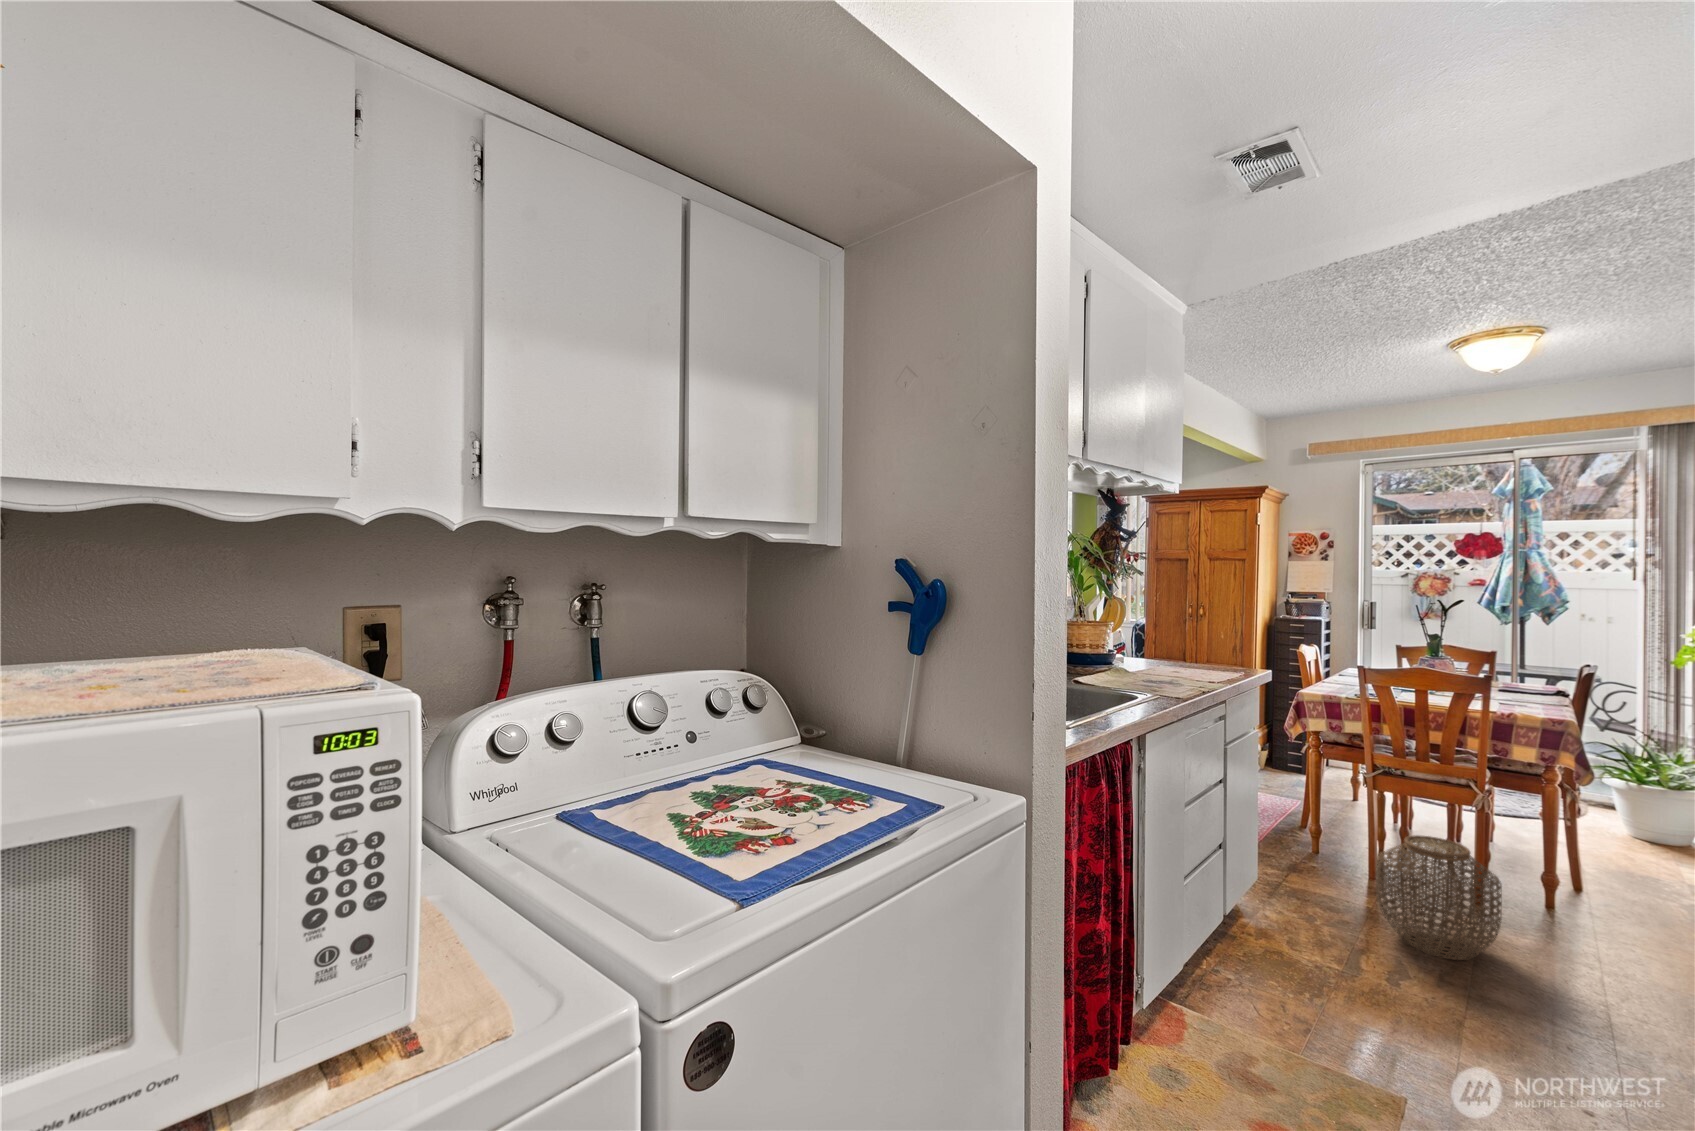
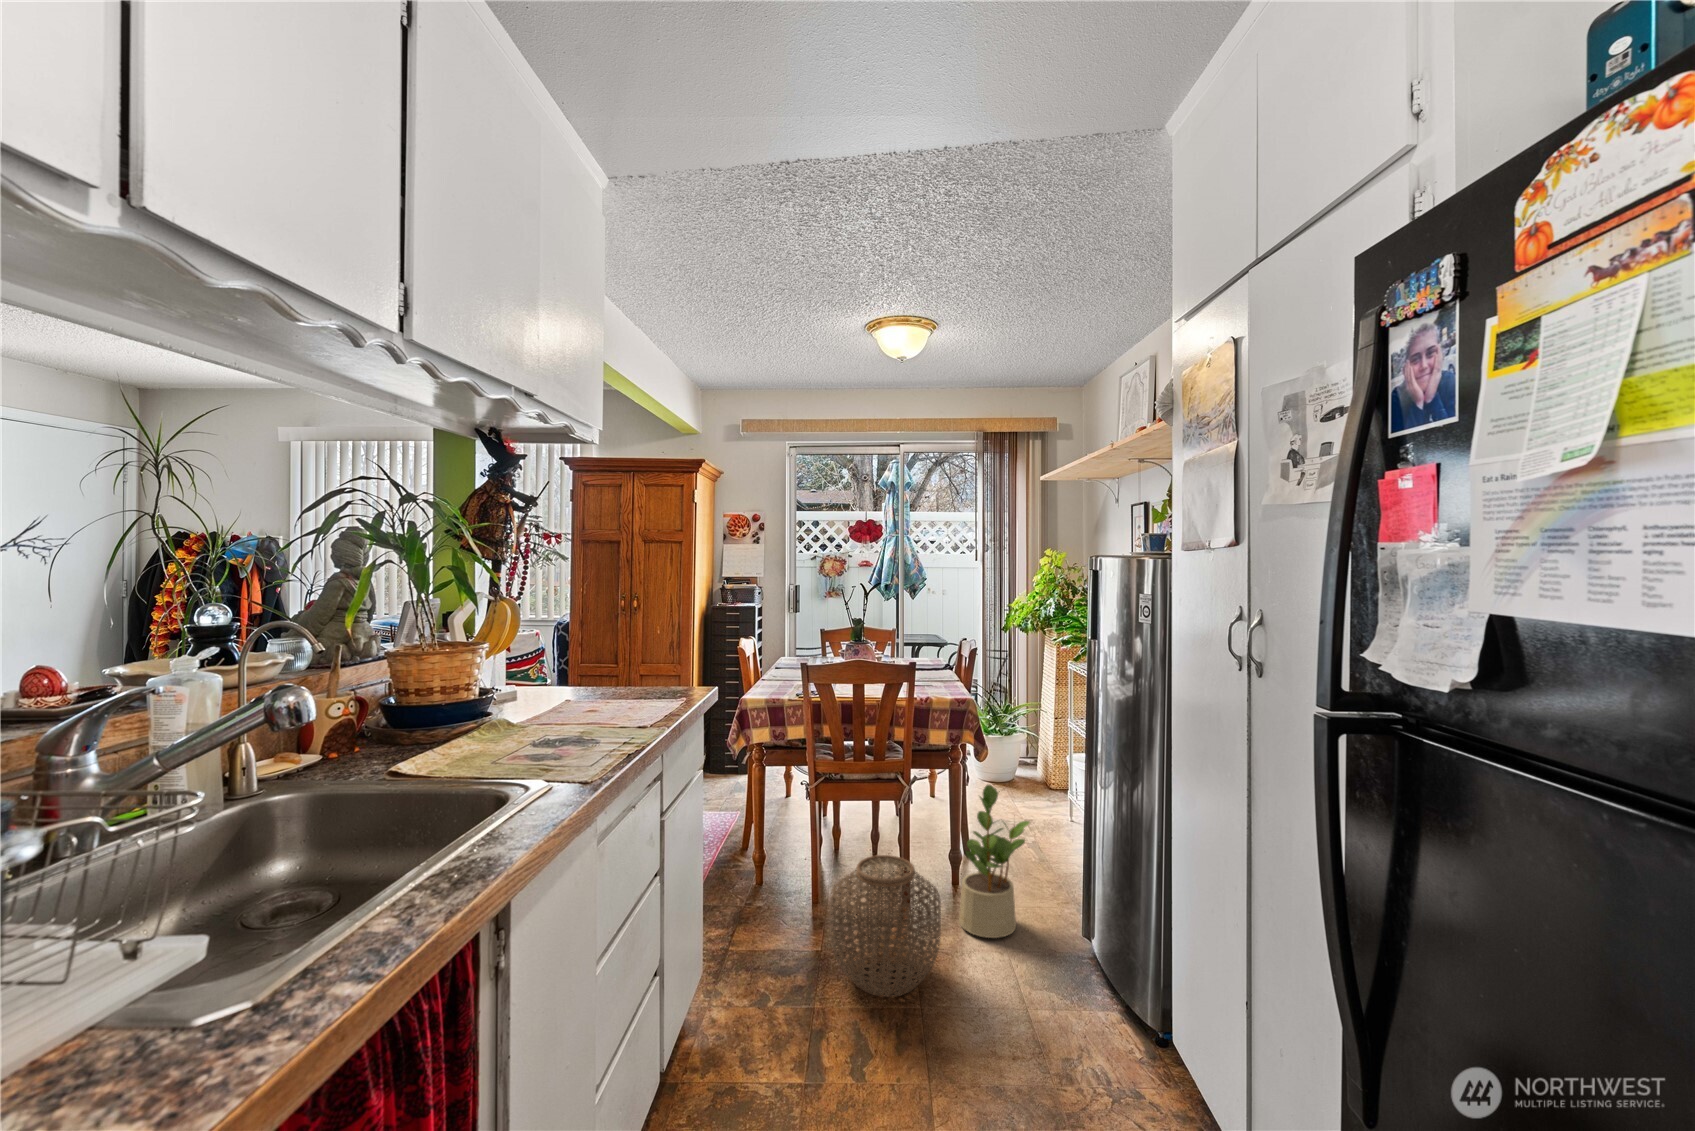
potted plant: none [1543,803,1650,961] -> present [959,785,1030,938]

